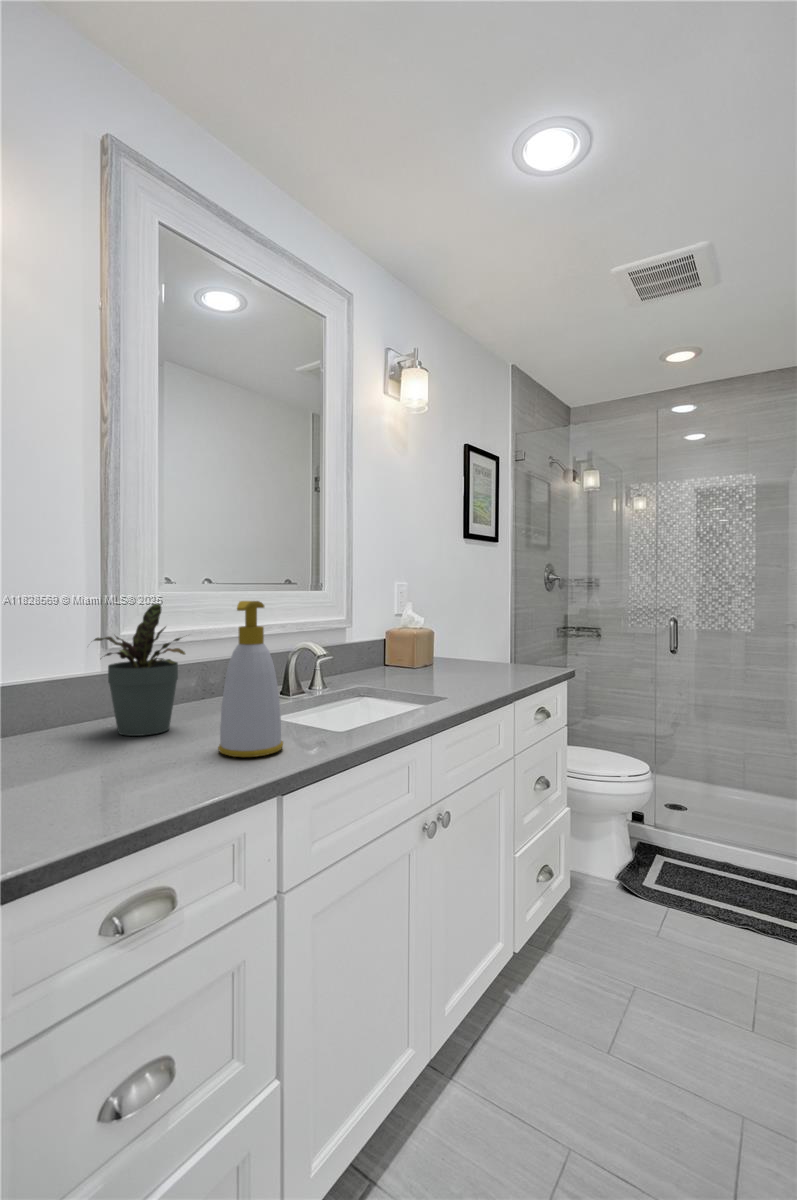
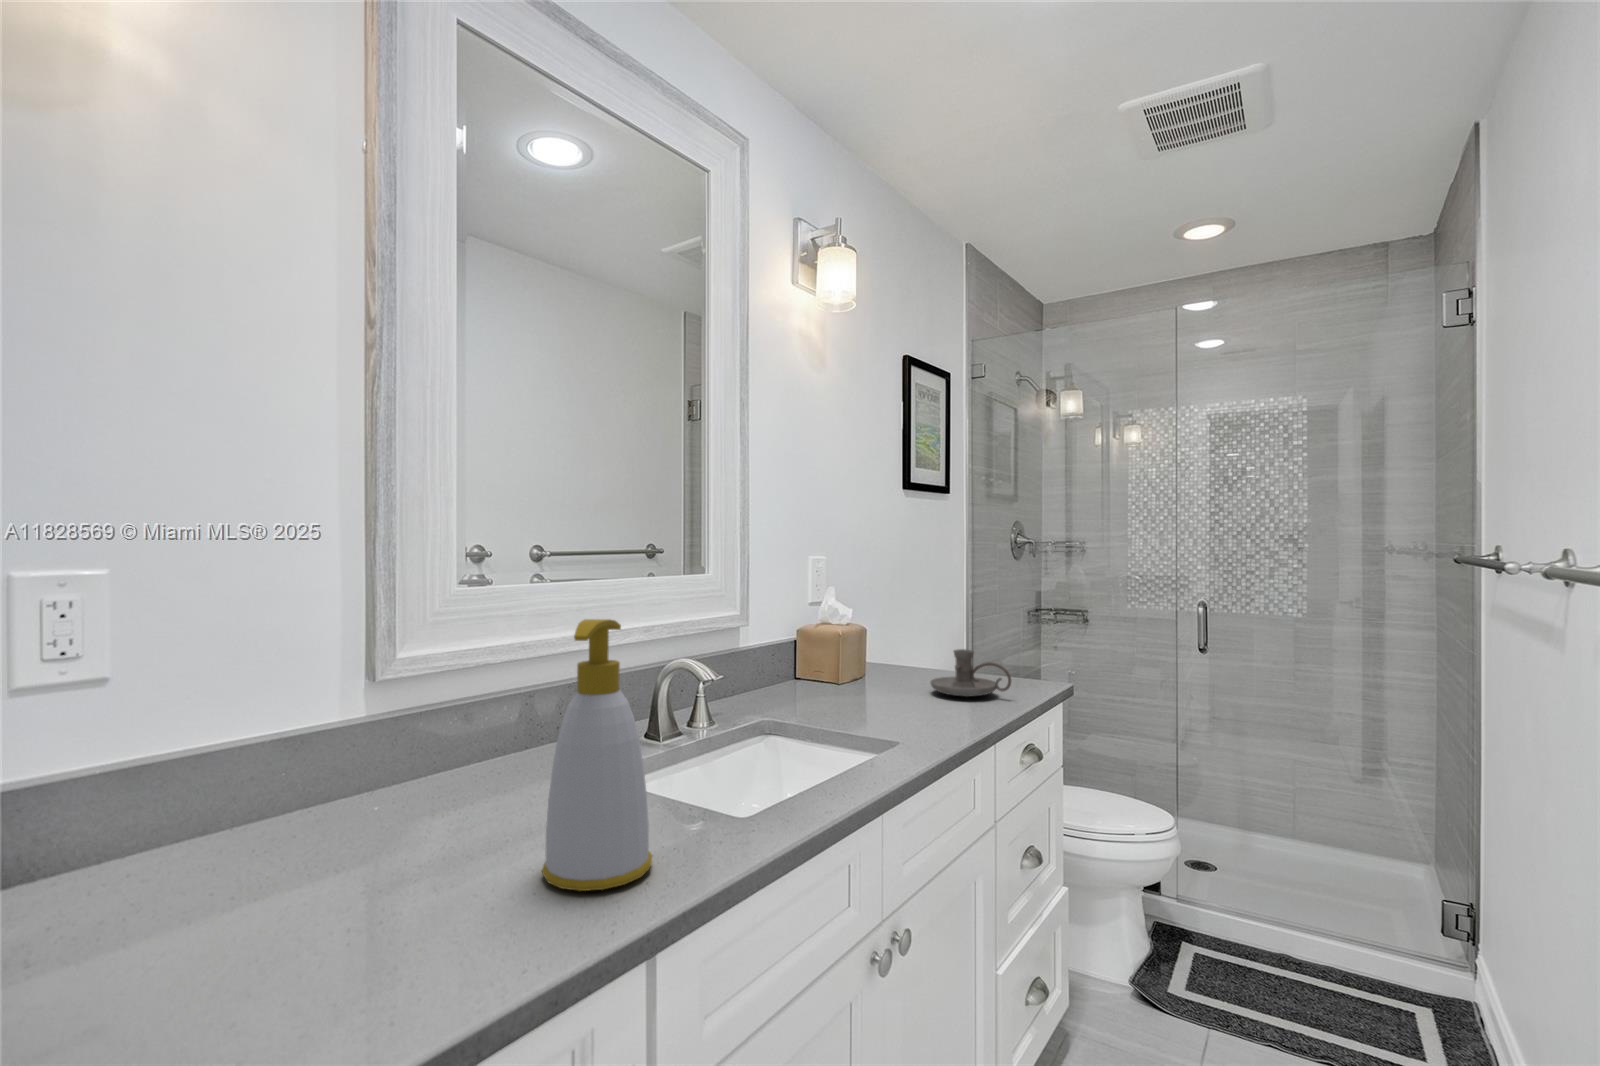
potted plant: present [94,604,185,736] -> none [328,618,503,838]
candle holder: none [475,645,529,676] -> present [931,649,1011,697]

